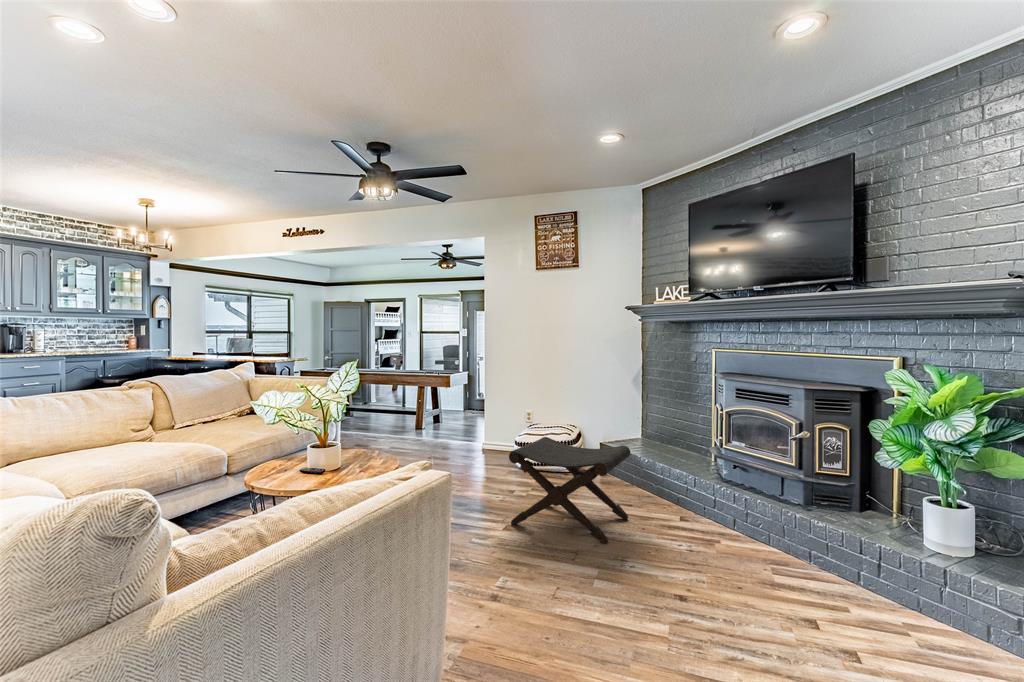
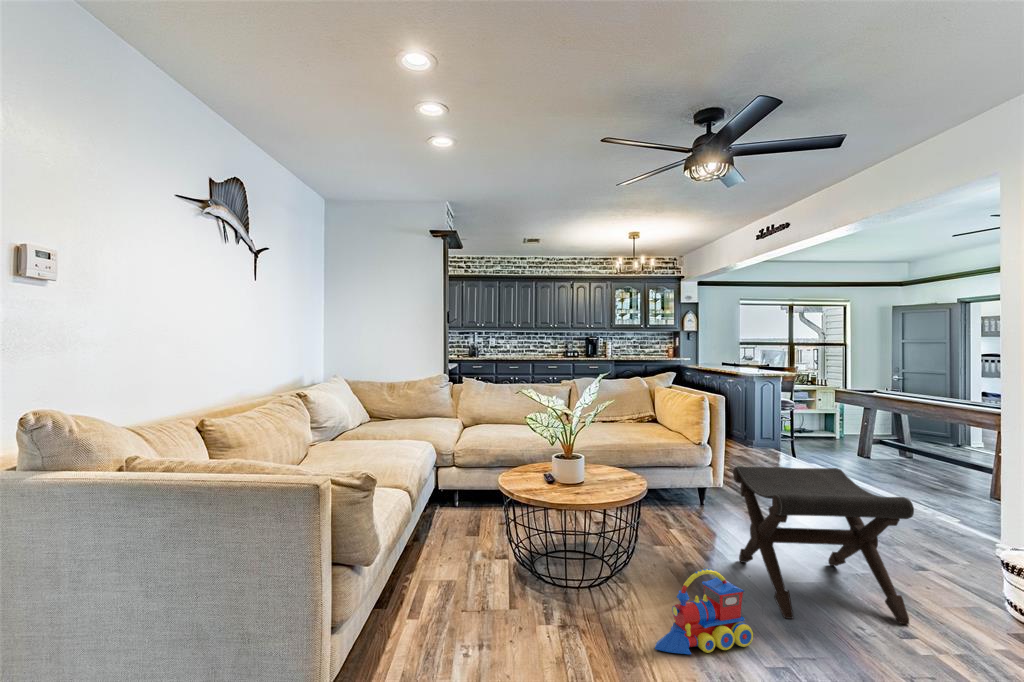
toy train: none [610,526,647,600] -> present [655,569,753,655]

